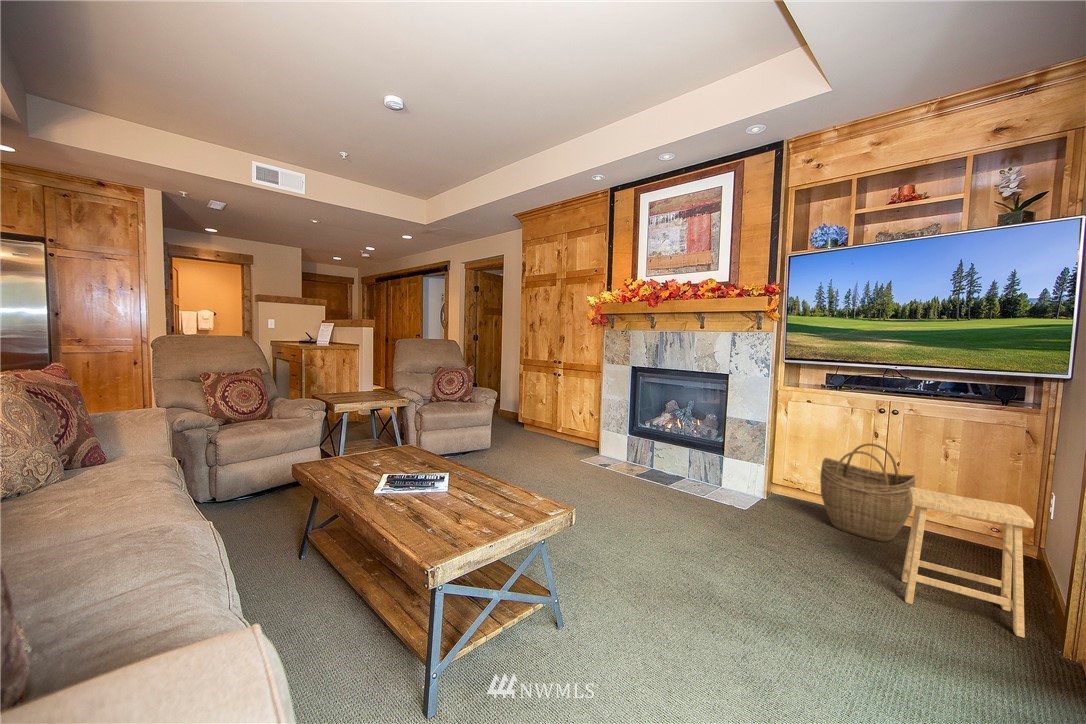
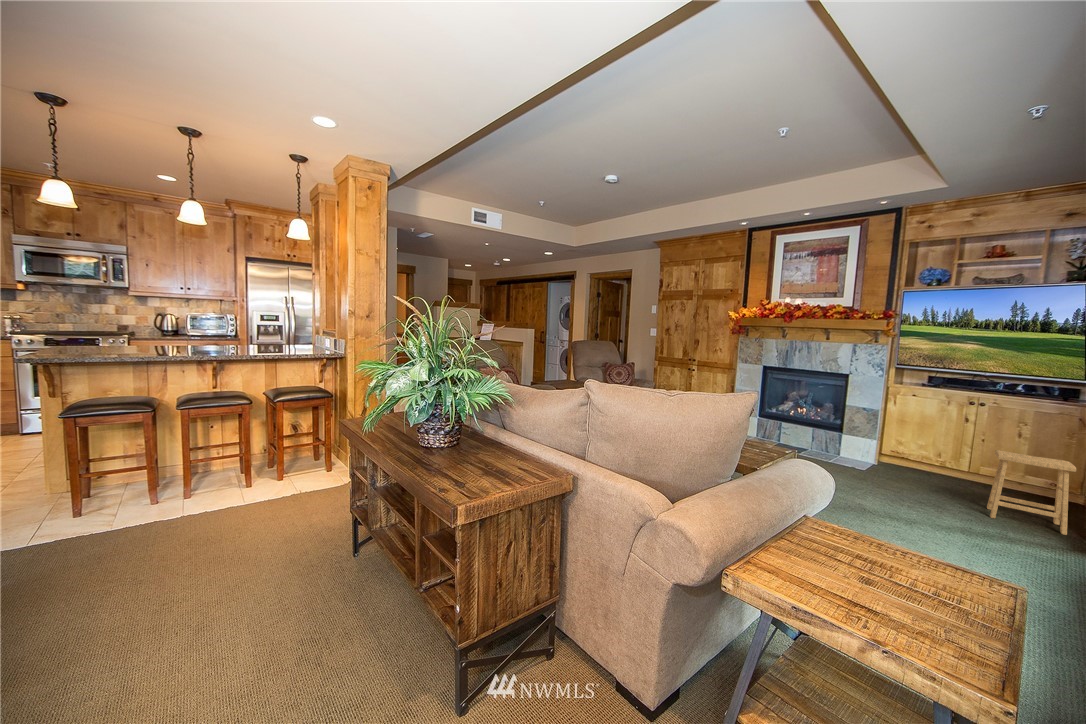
woven basket: present [820,443,915,542] -> none [924,426,997,491]

